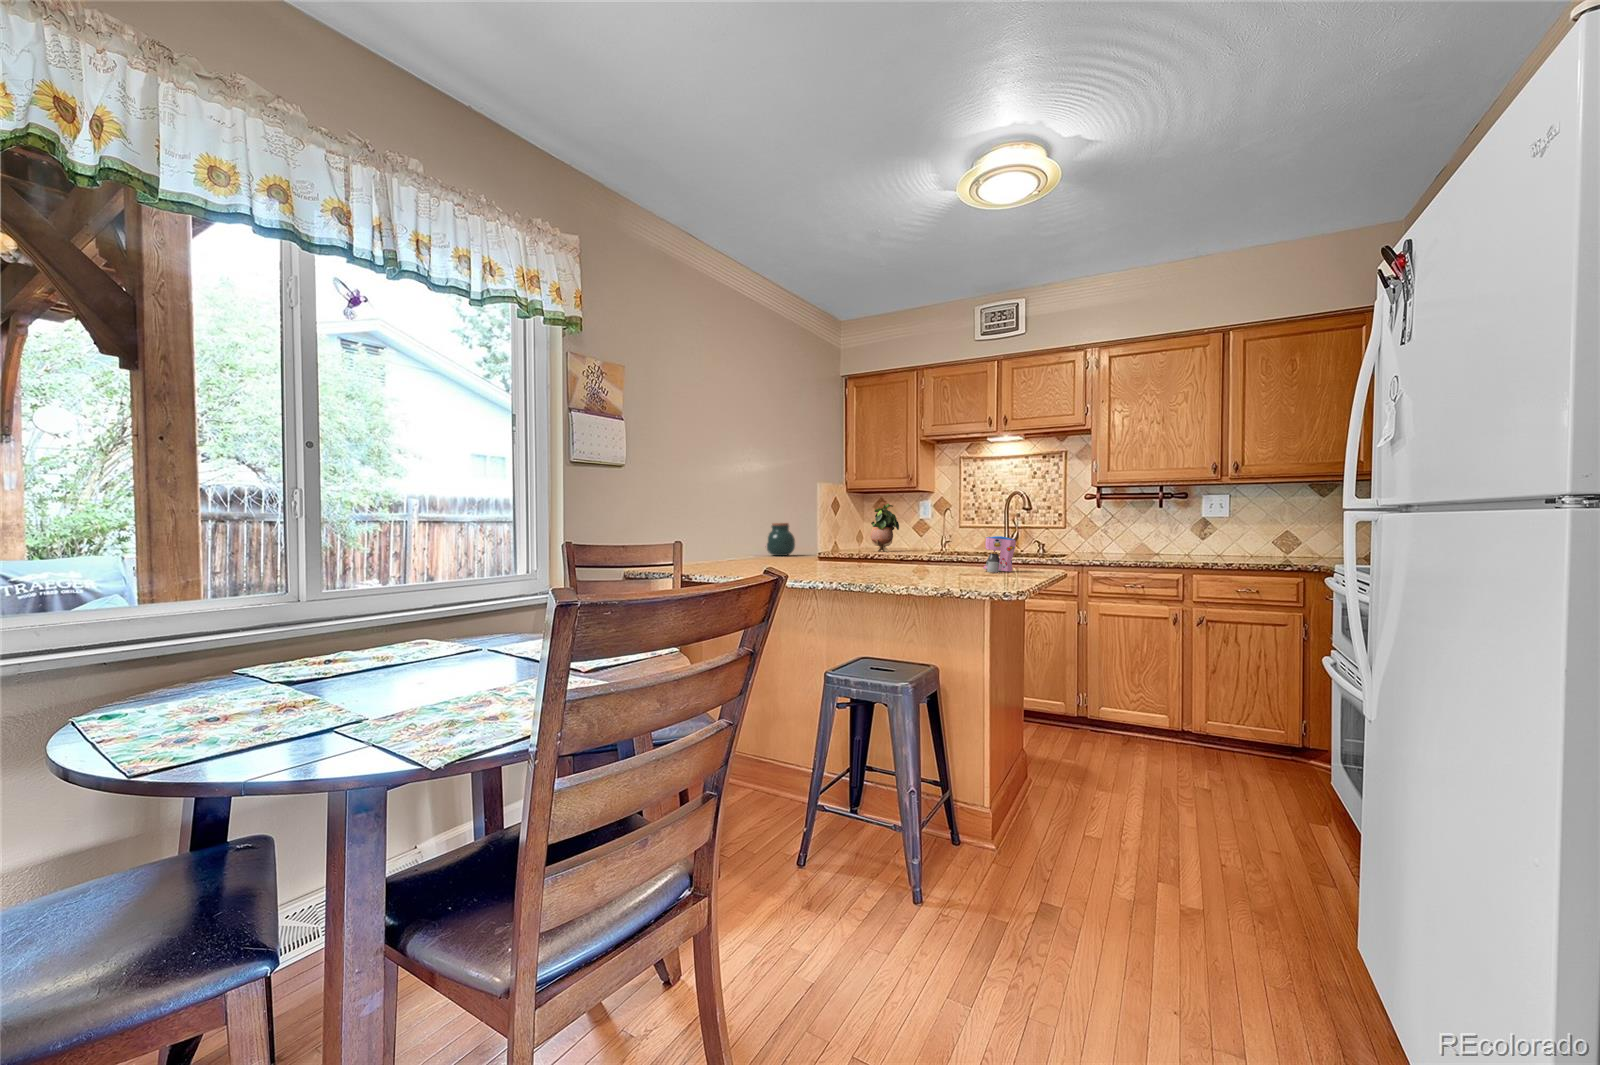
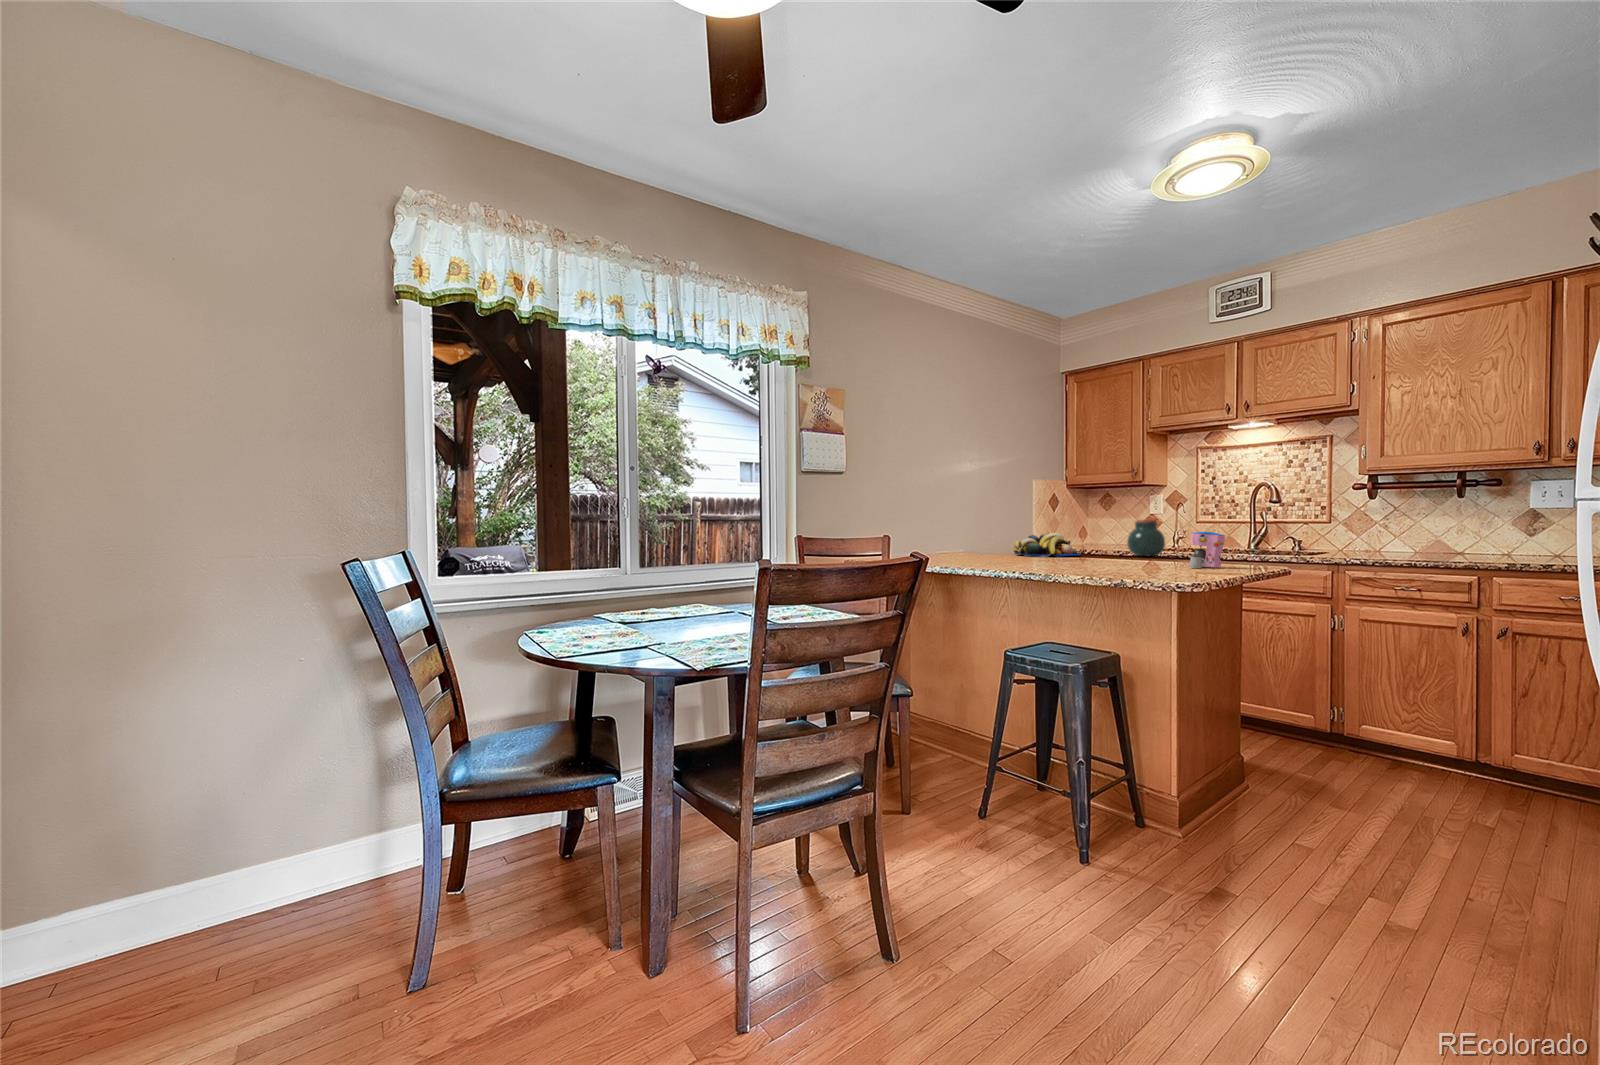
potted plant: present [871,504,899,552] -> none [1096,499,1128,548]
jar: present [765,523,795,556] -> present [1127,520,1165,556]
fruit bowl: none [806,537,872,562] -> present [1014,533,1081,557]

